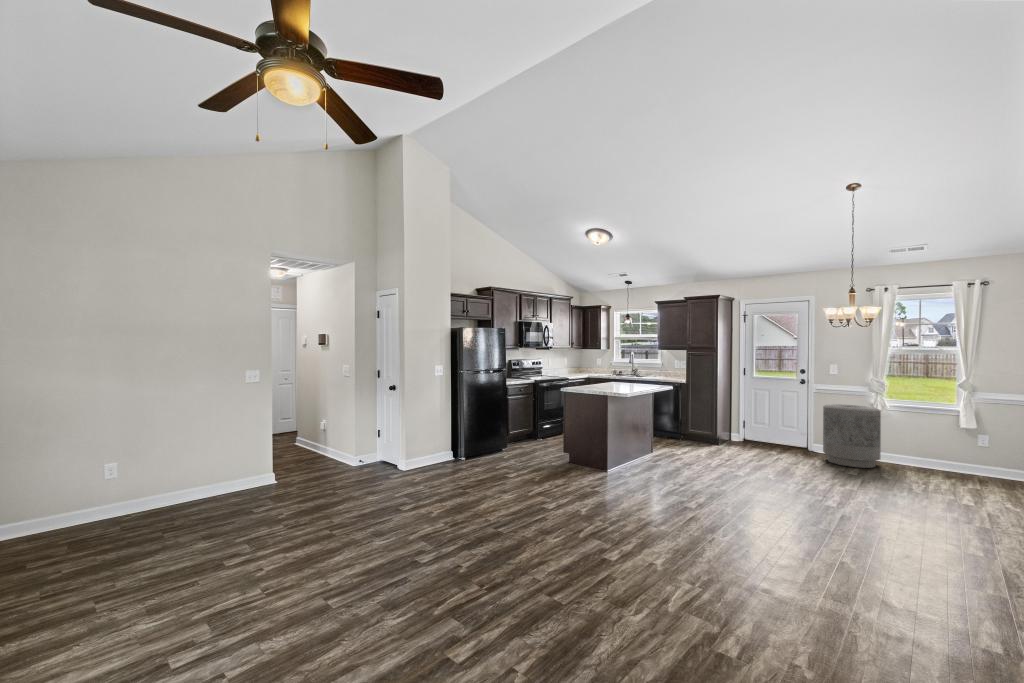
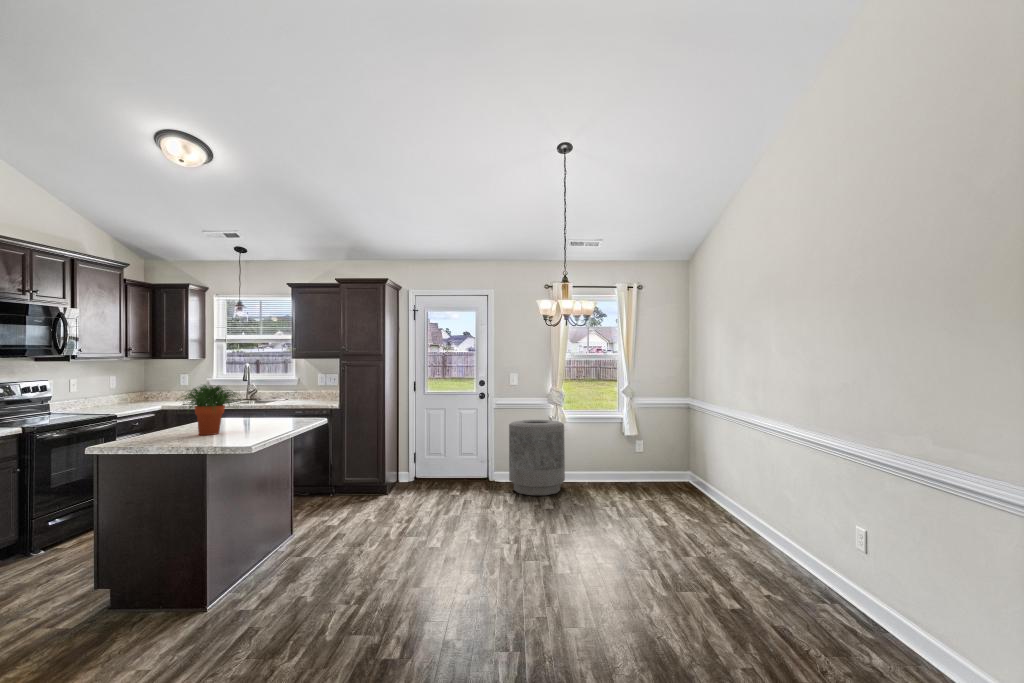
potted plant: none [595,363,624,388] -> present [182,385,238,435]

